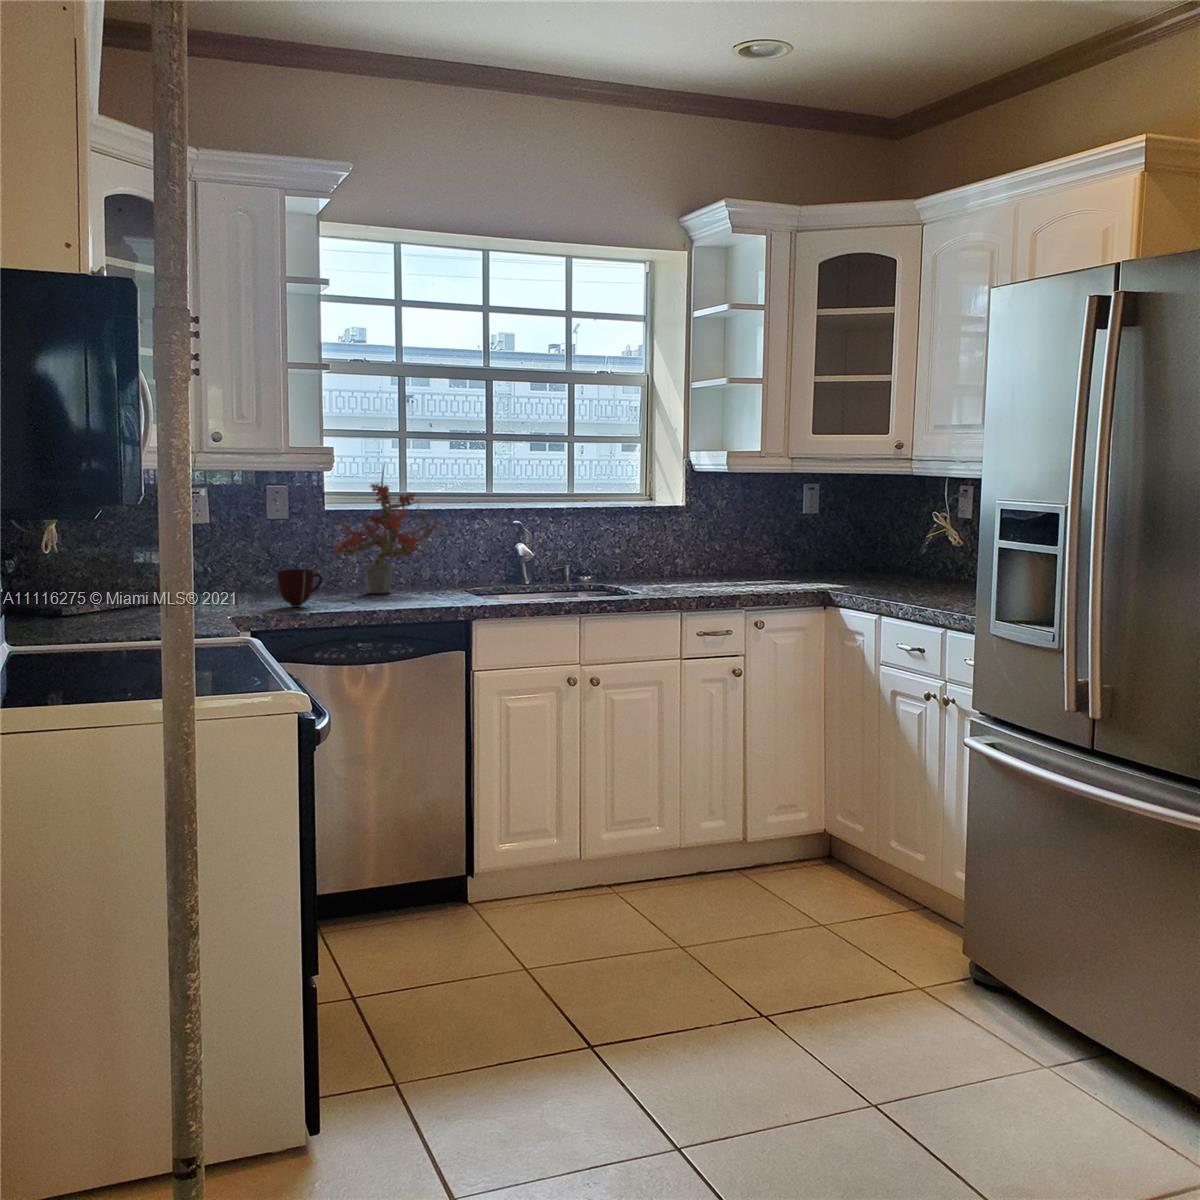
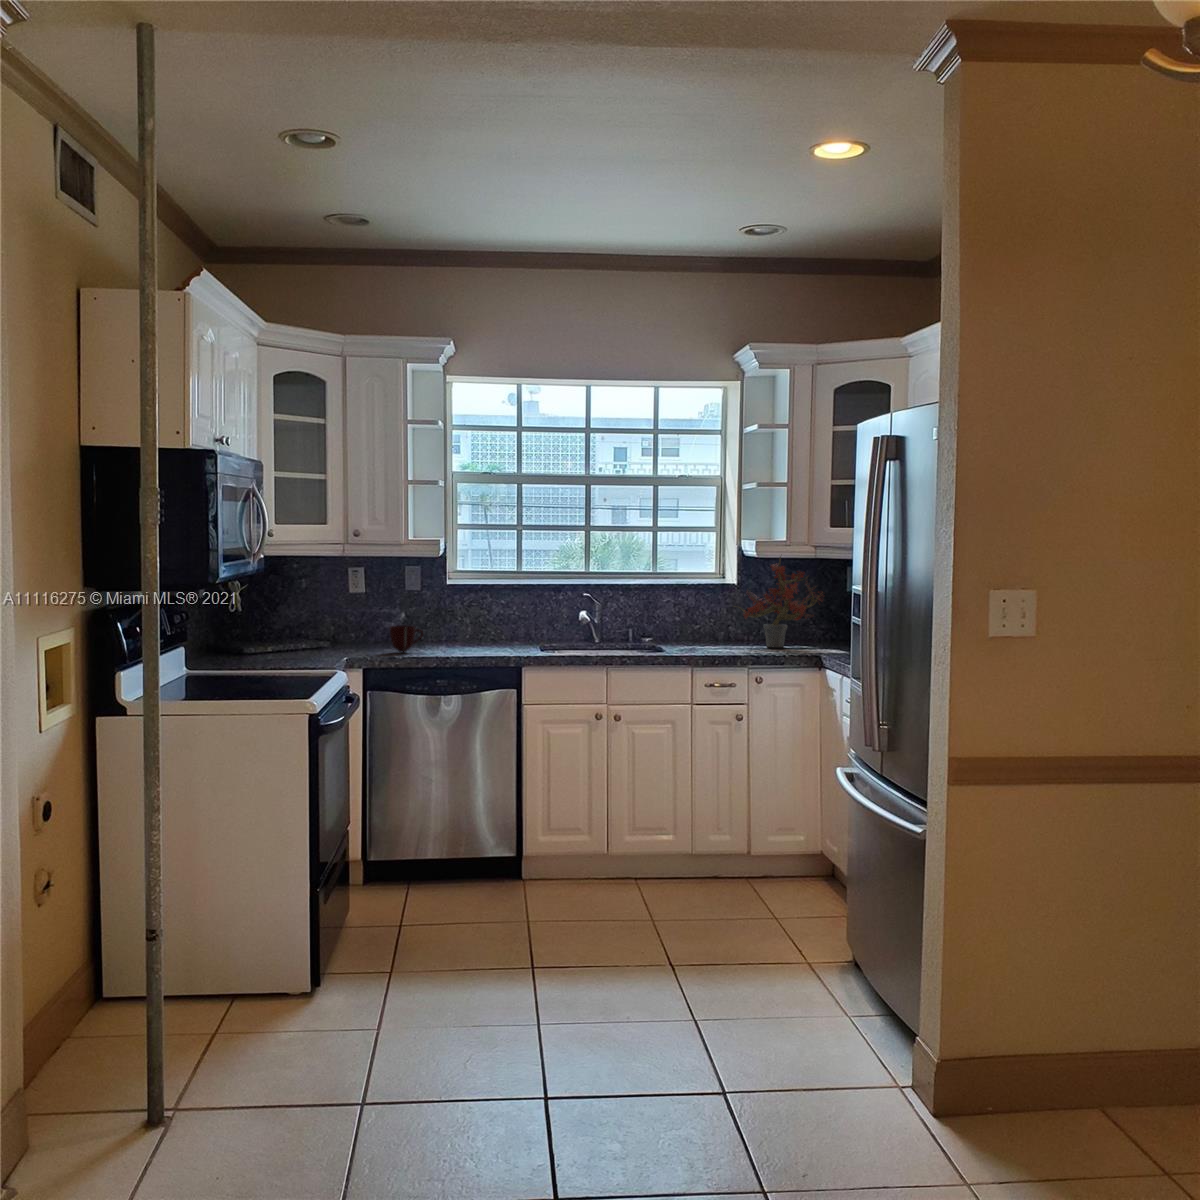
potted plant: present [321,464,440,593] -> present [739,557,823,647]

